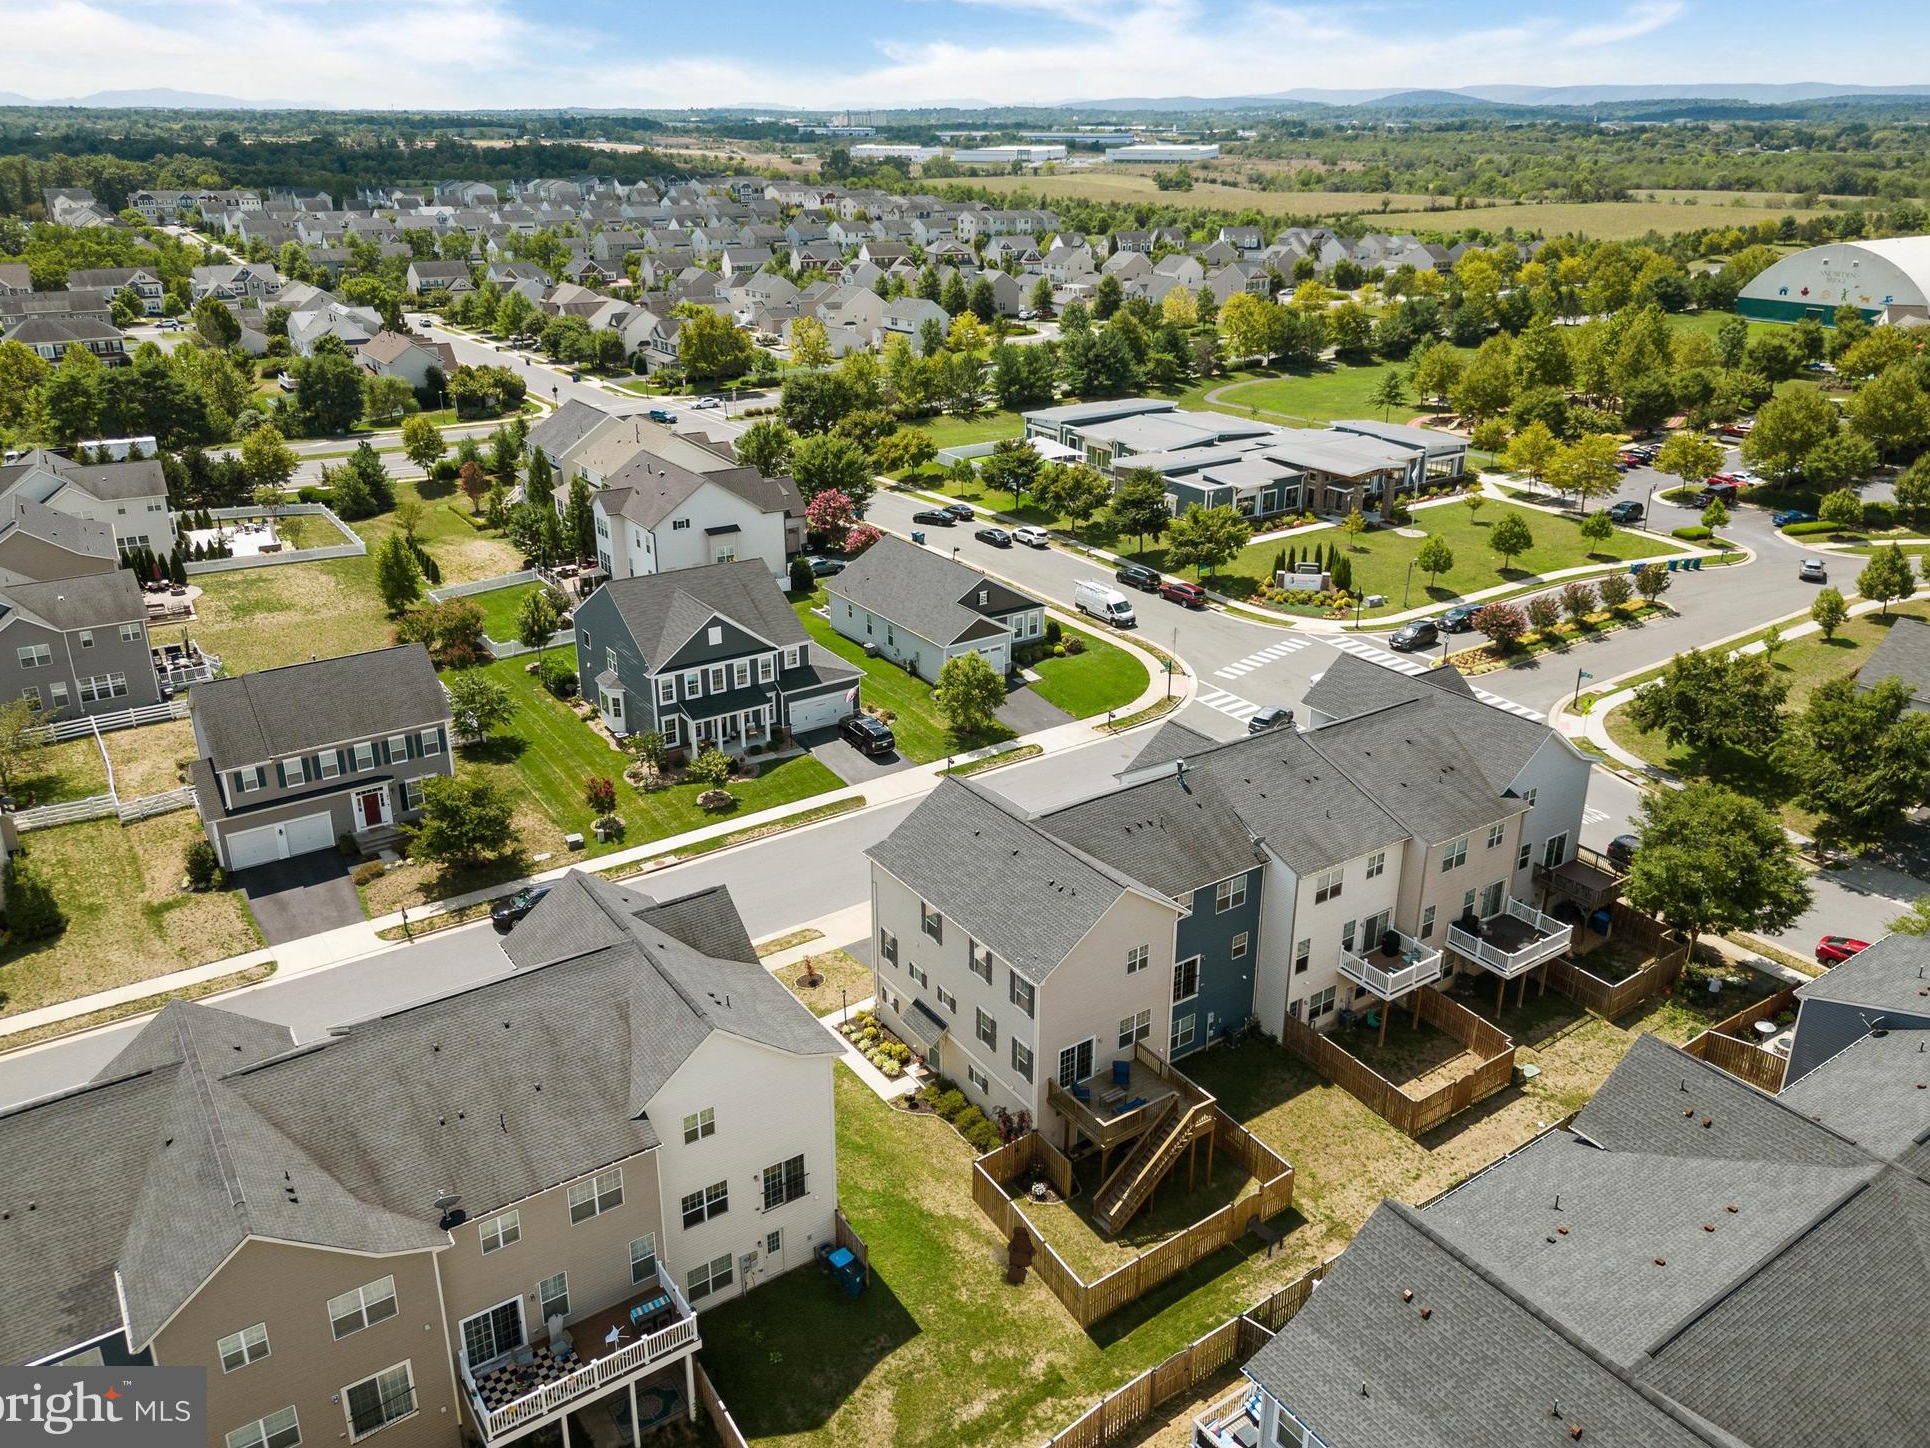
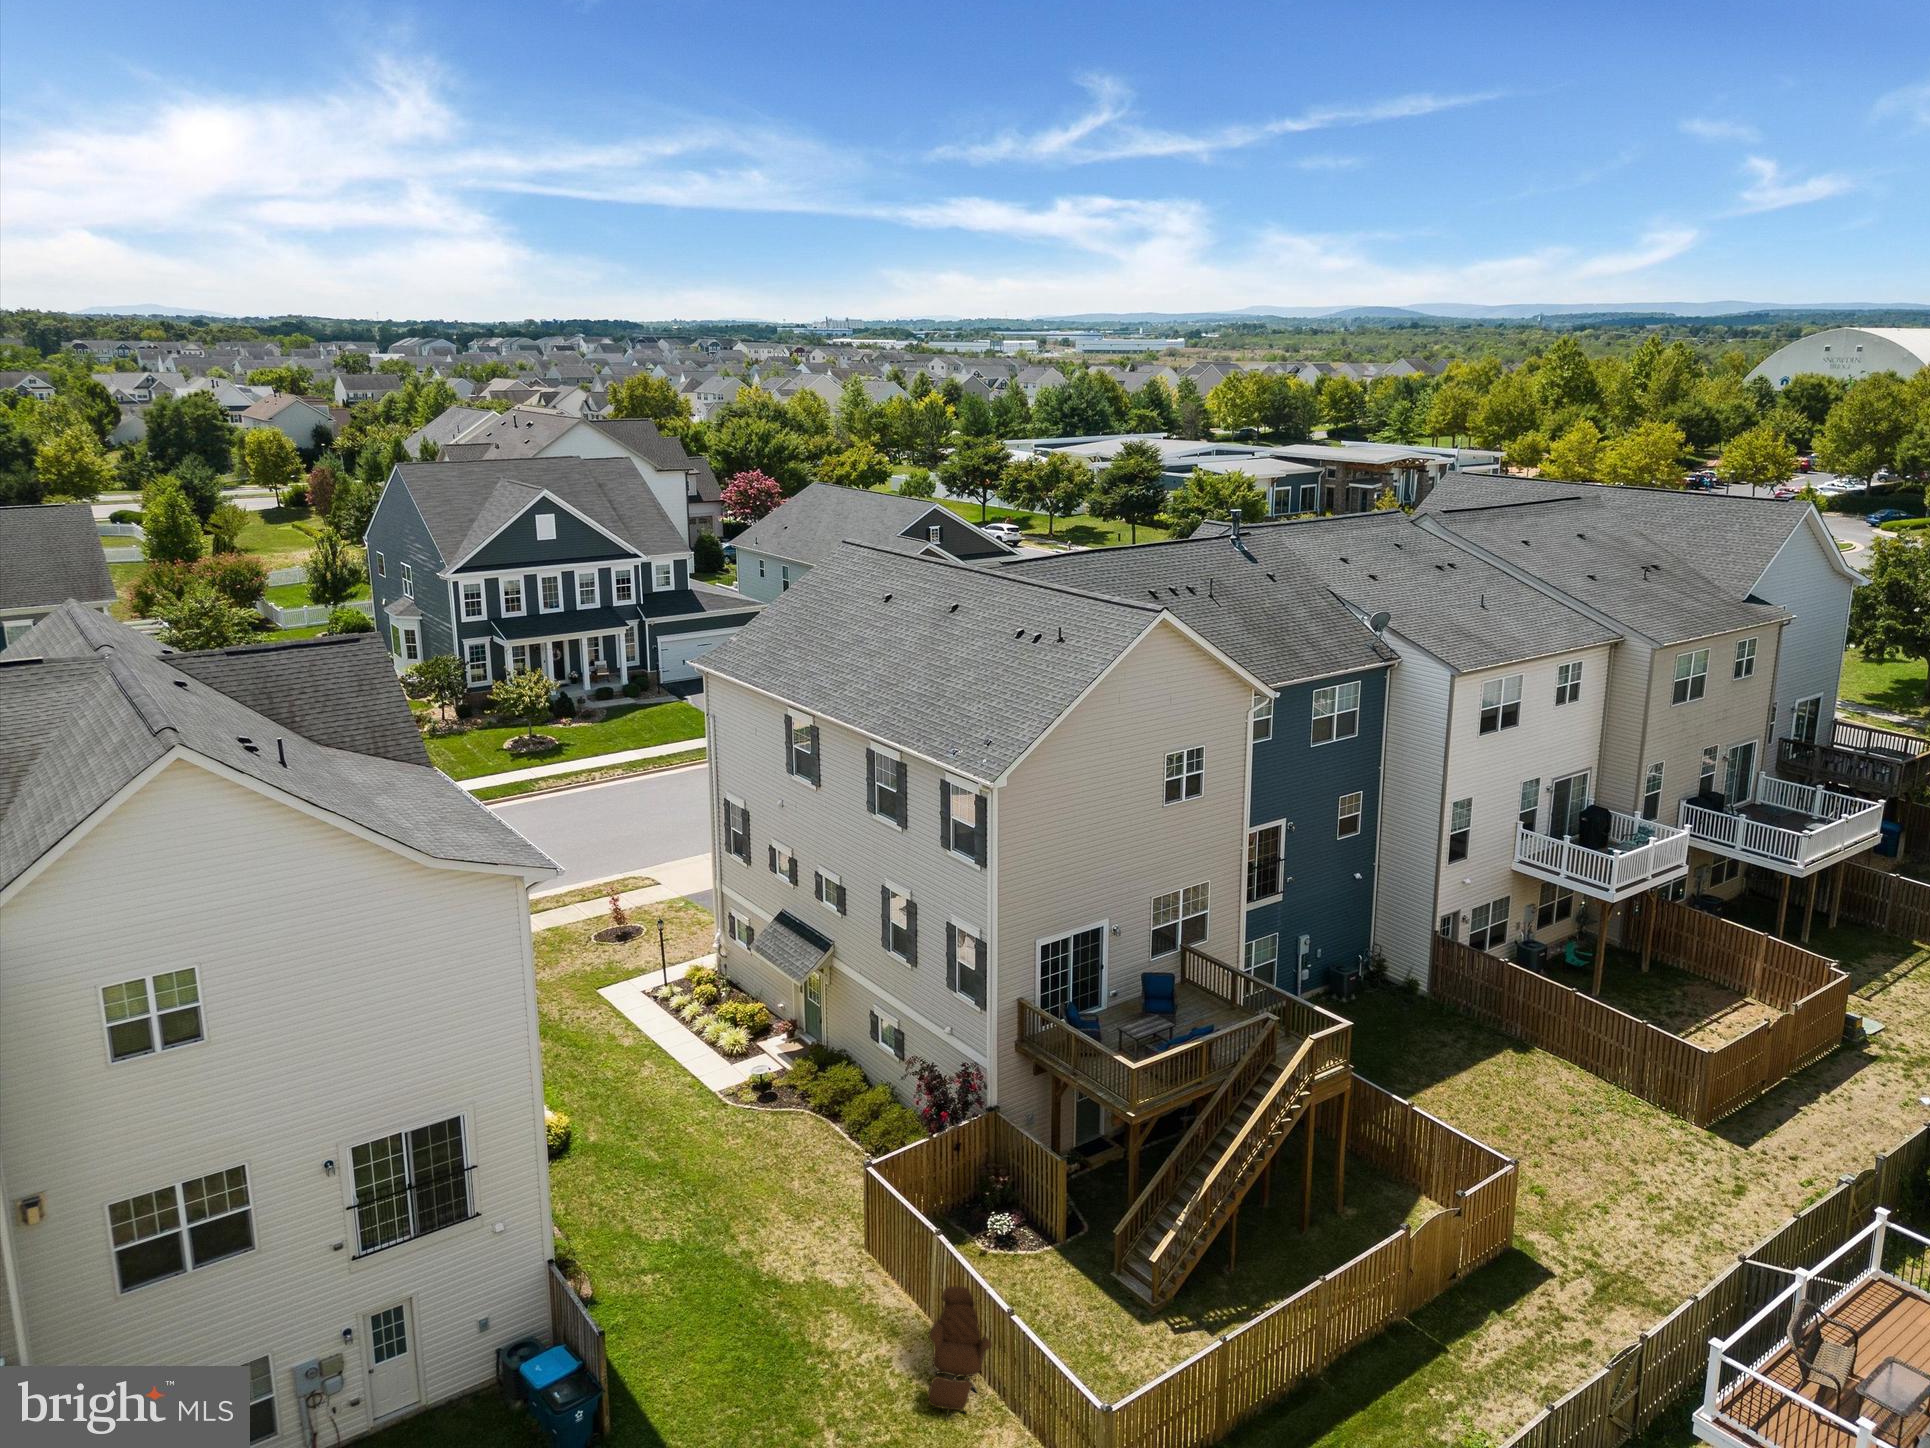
bench: present [1244,1213,1283,1258] -> none [1430,1252,1516,1342]

